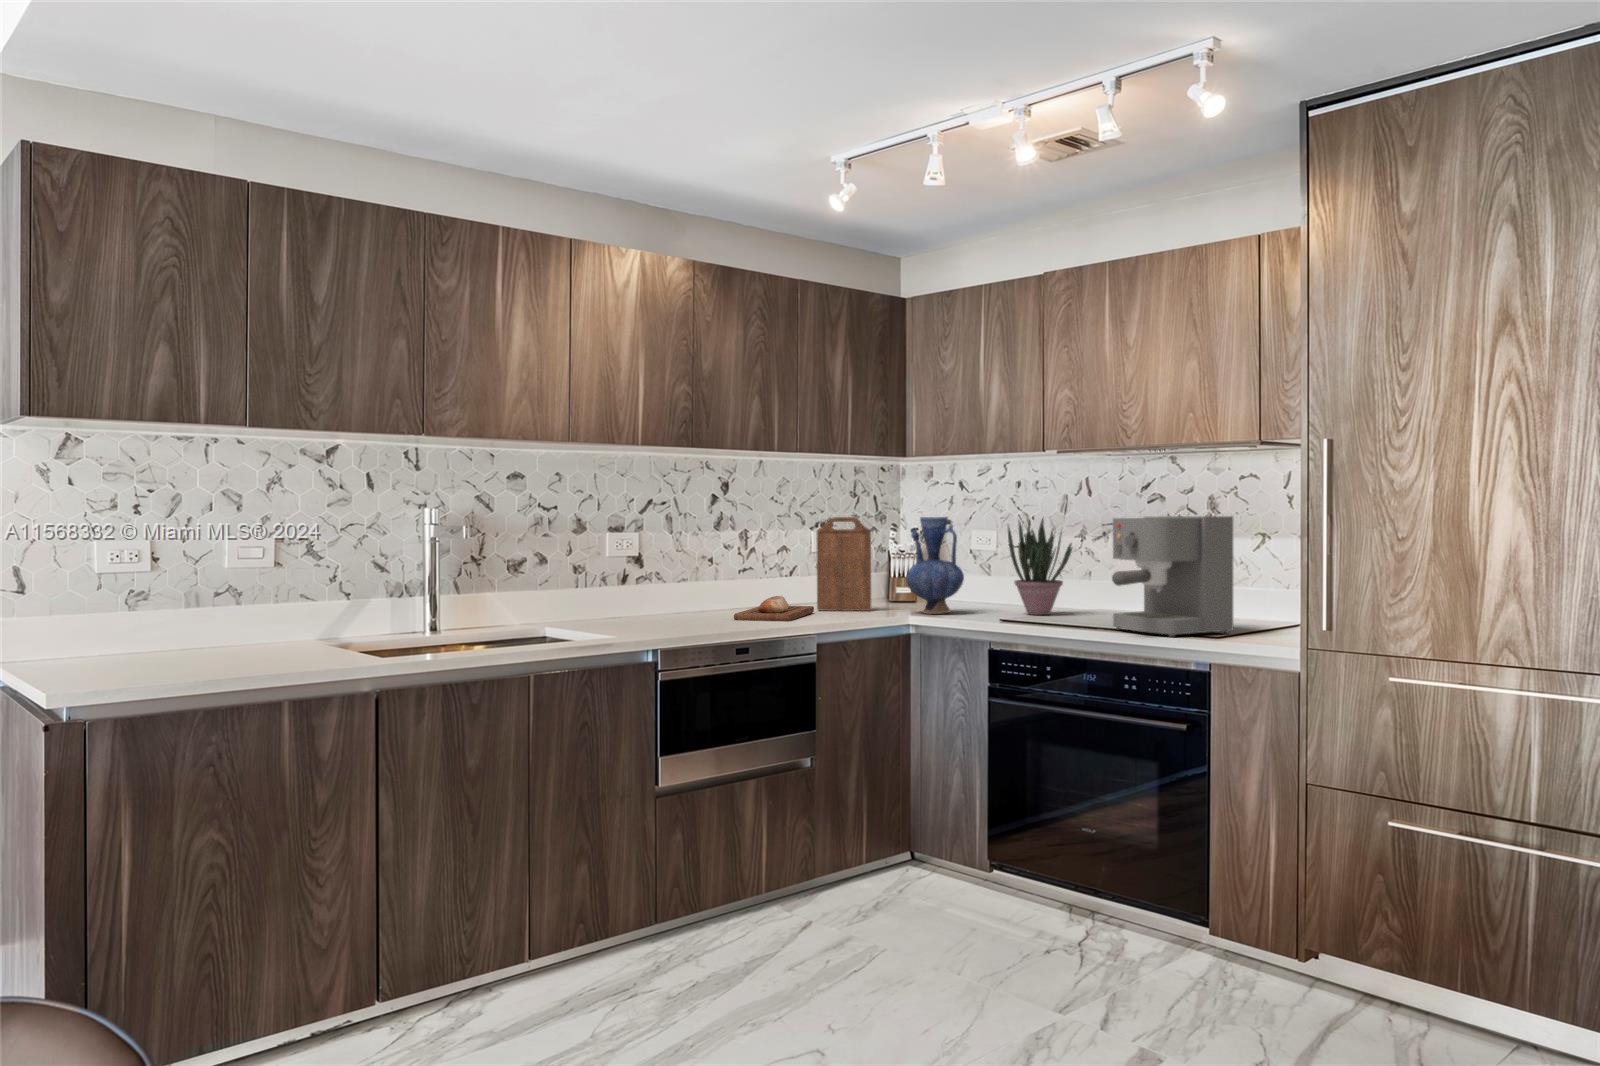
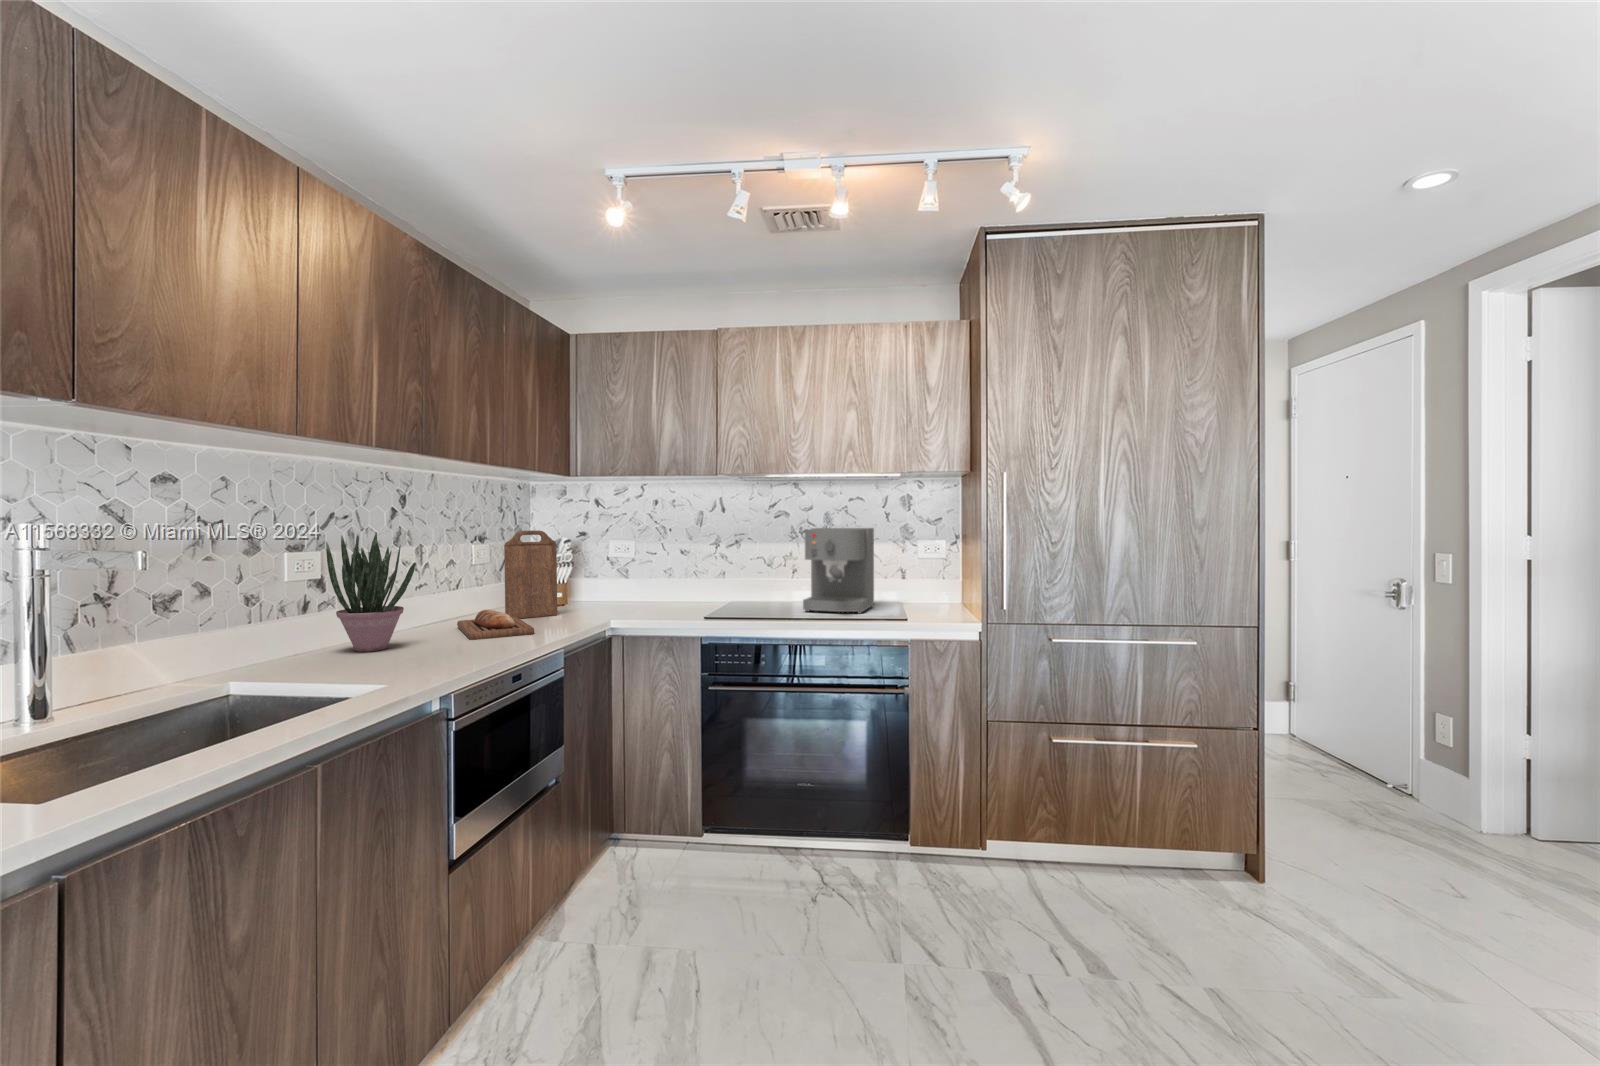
vase: present [906,517,964,614] -> none [594,530,644,613]
potted plant: present [1008,518,1072,615] -> present [326,533,416,652]

